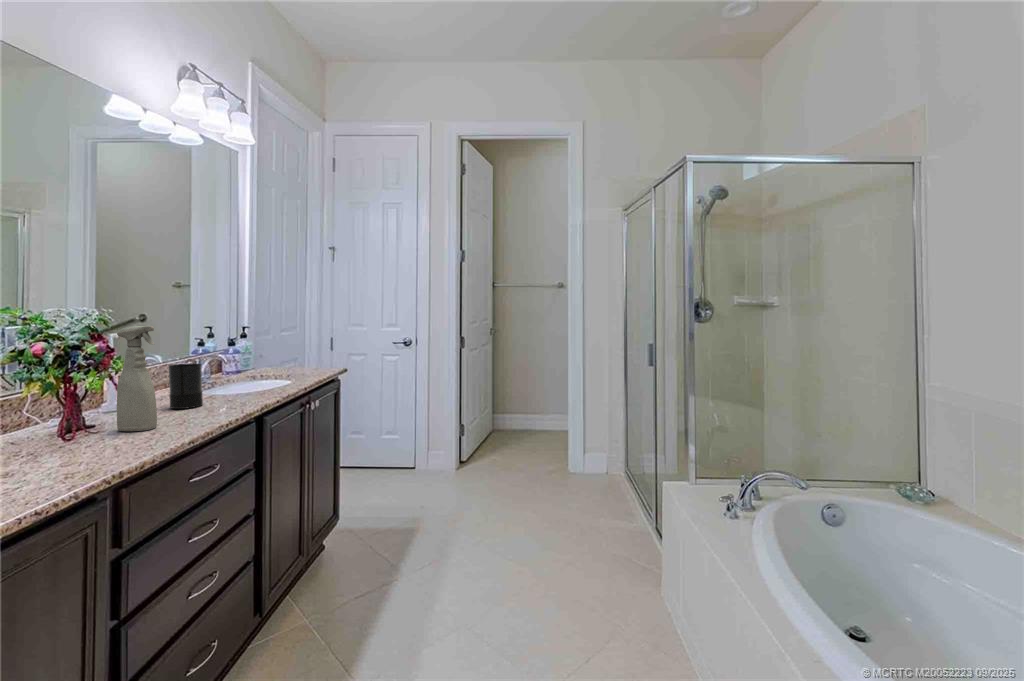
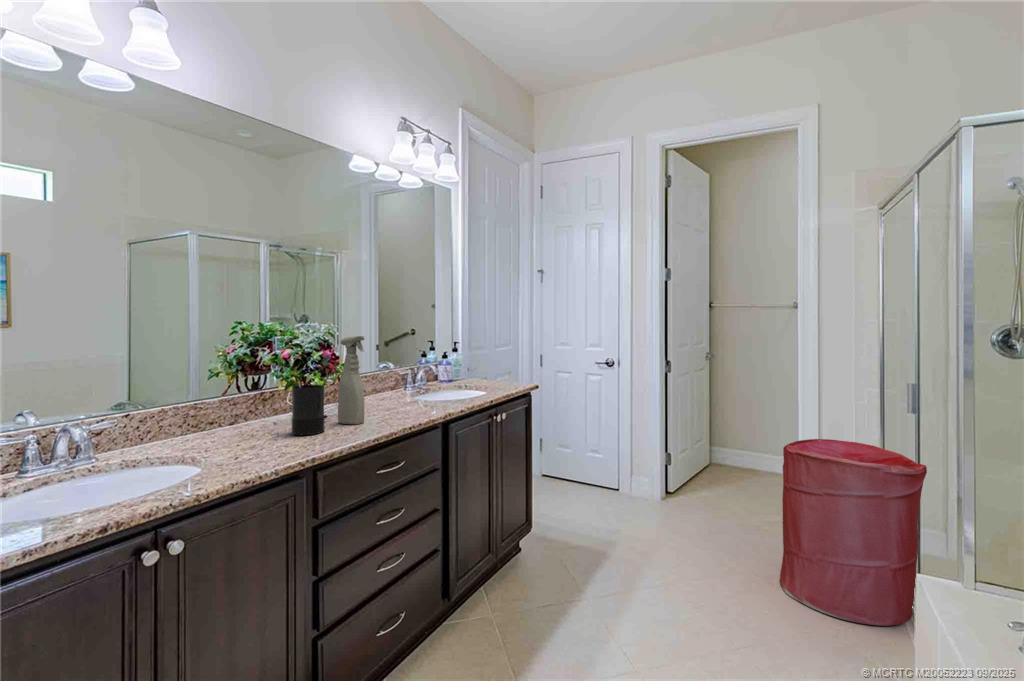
candle: present [169,364,203,409] -> present [292,382,325,435]
laundry hamper: none [557,401,650,535] -> present [780,439,927,626]

